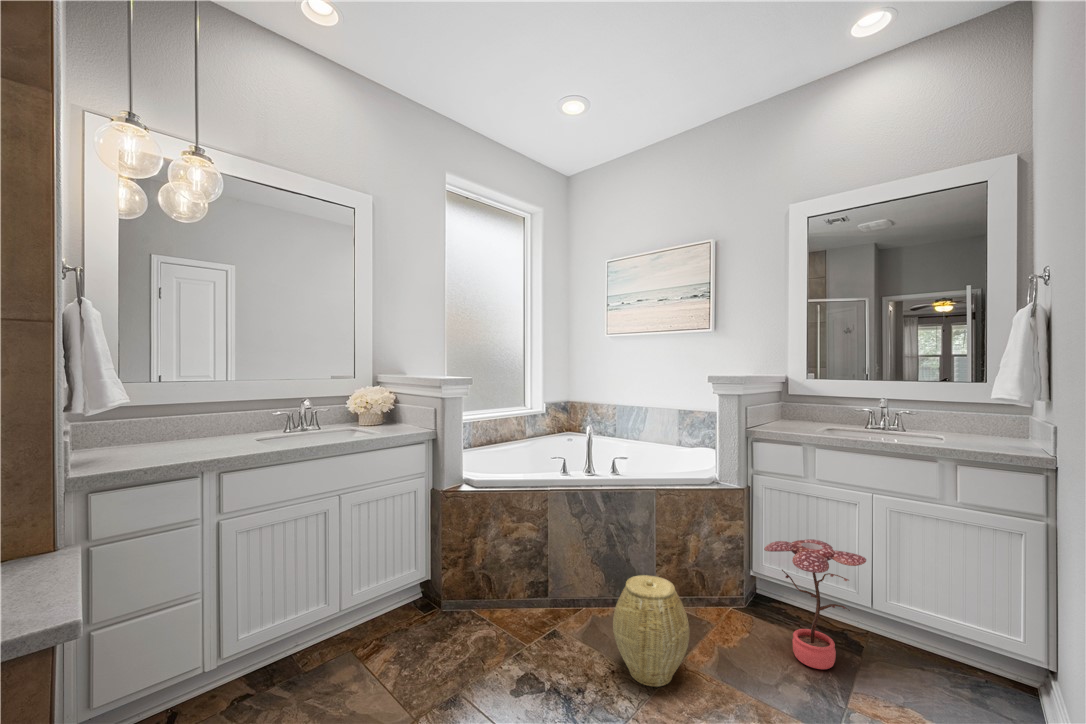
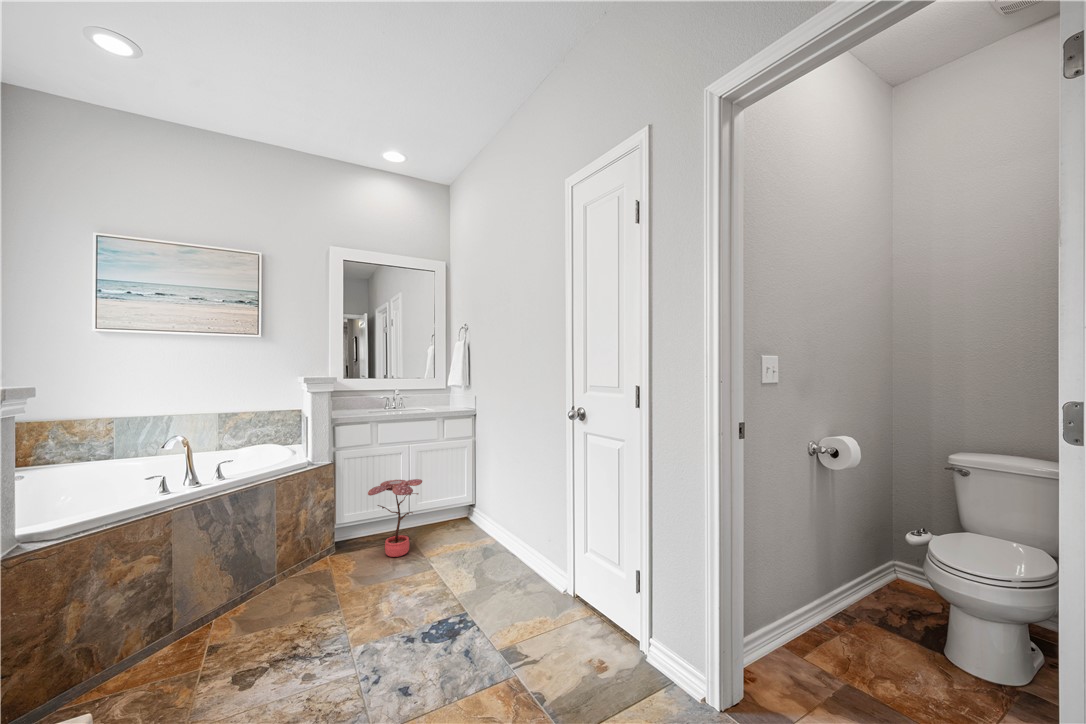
woven basket: present [613,575,689,687] -> none [293,537,358,621]

